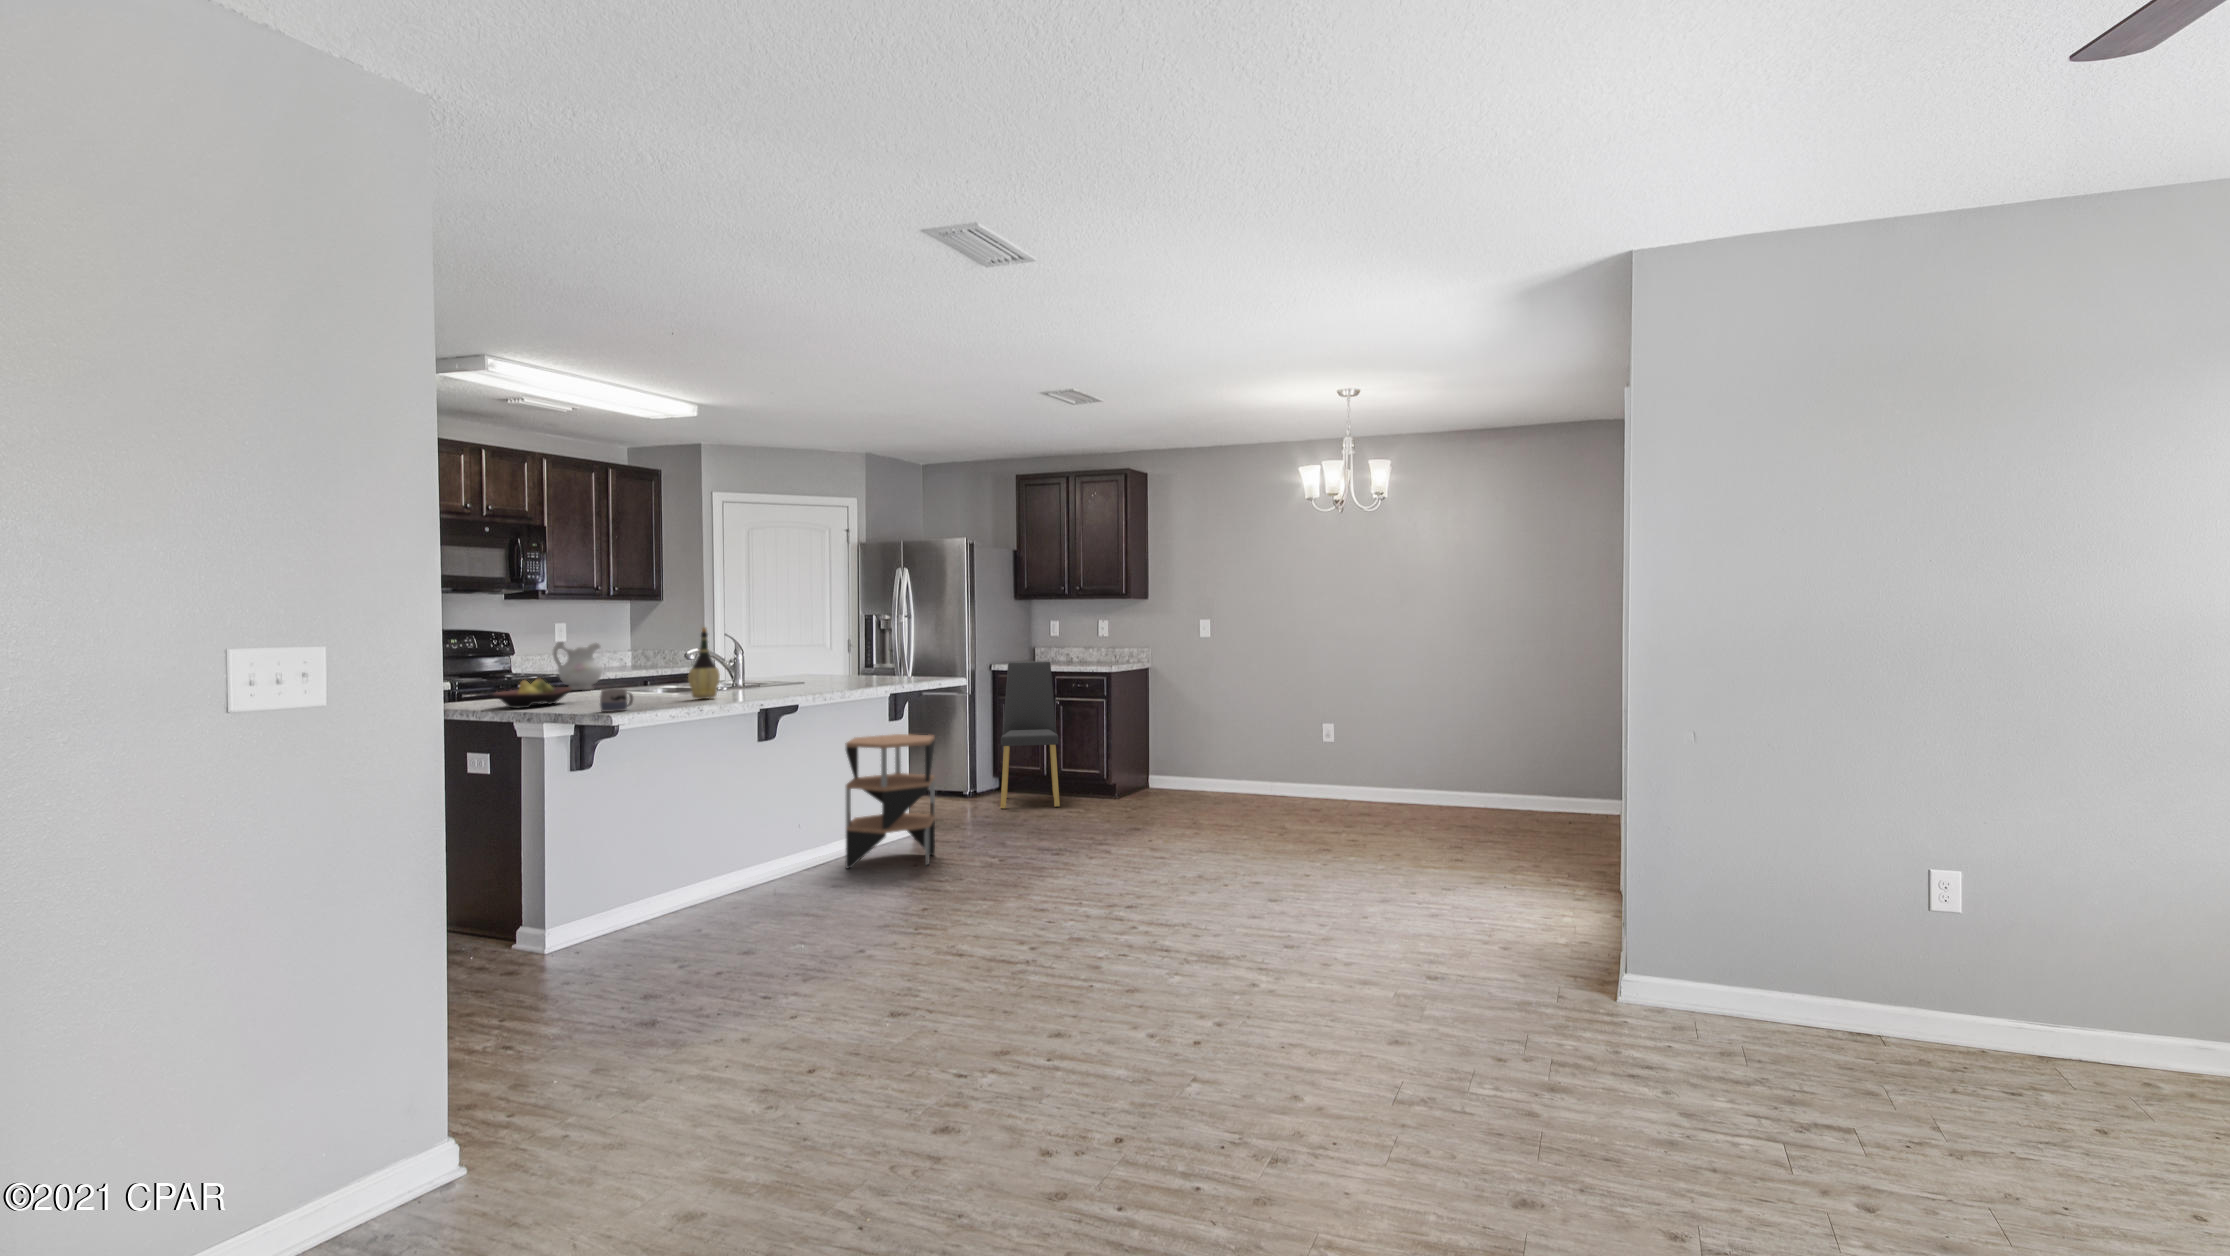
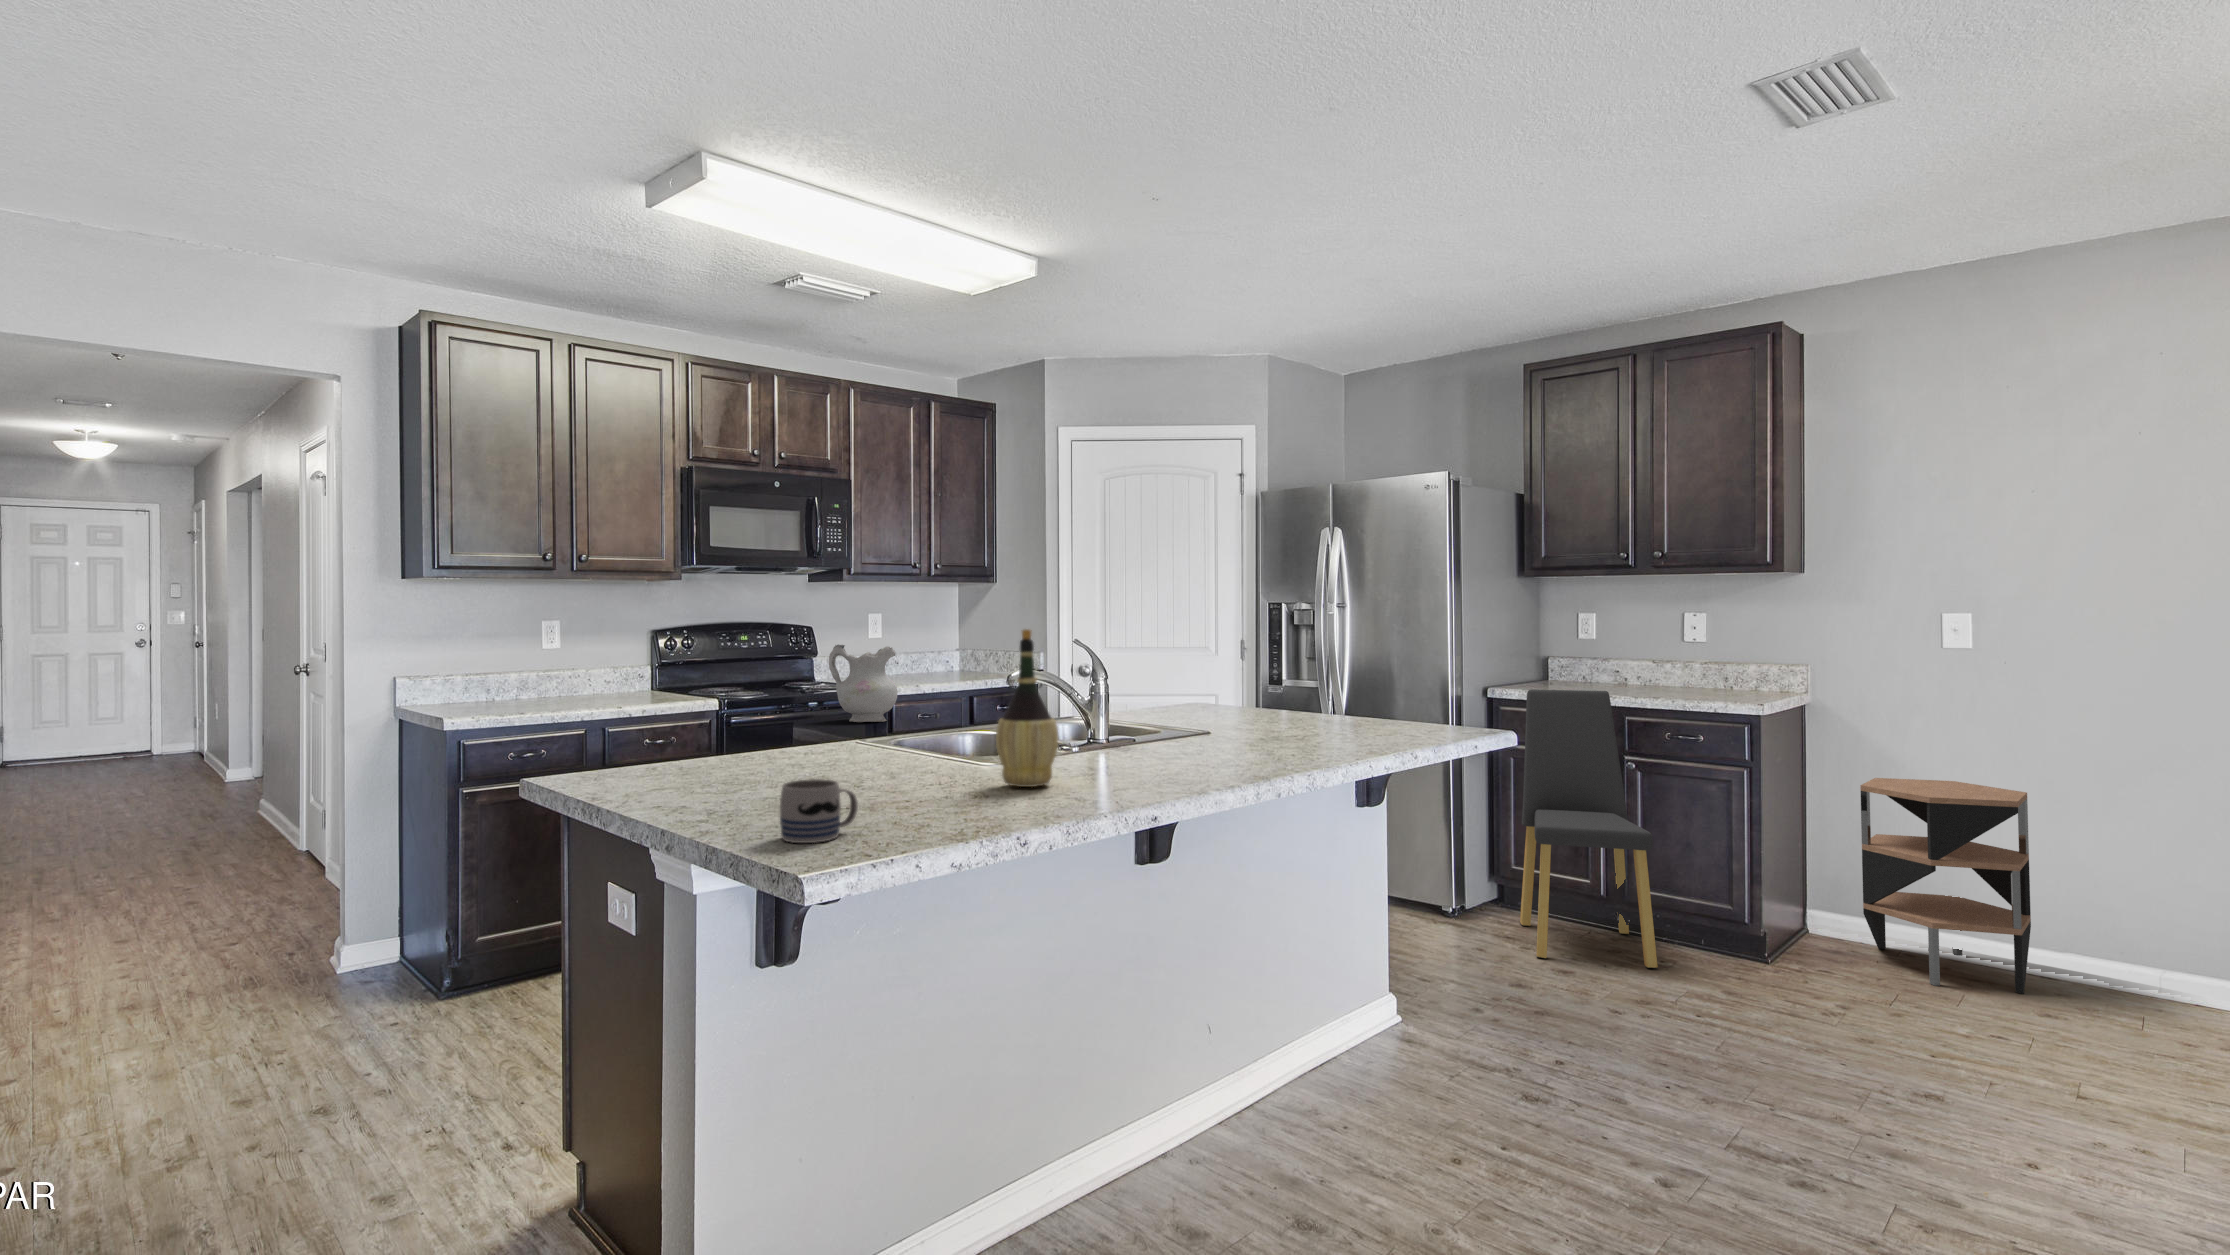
fruit bowl: present [493,679,572,708] -> none [645,723,800,788]
side table: present [846,734,935,869] -> present [1860,778,2031,994]

